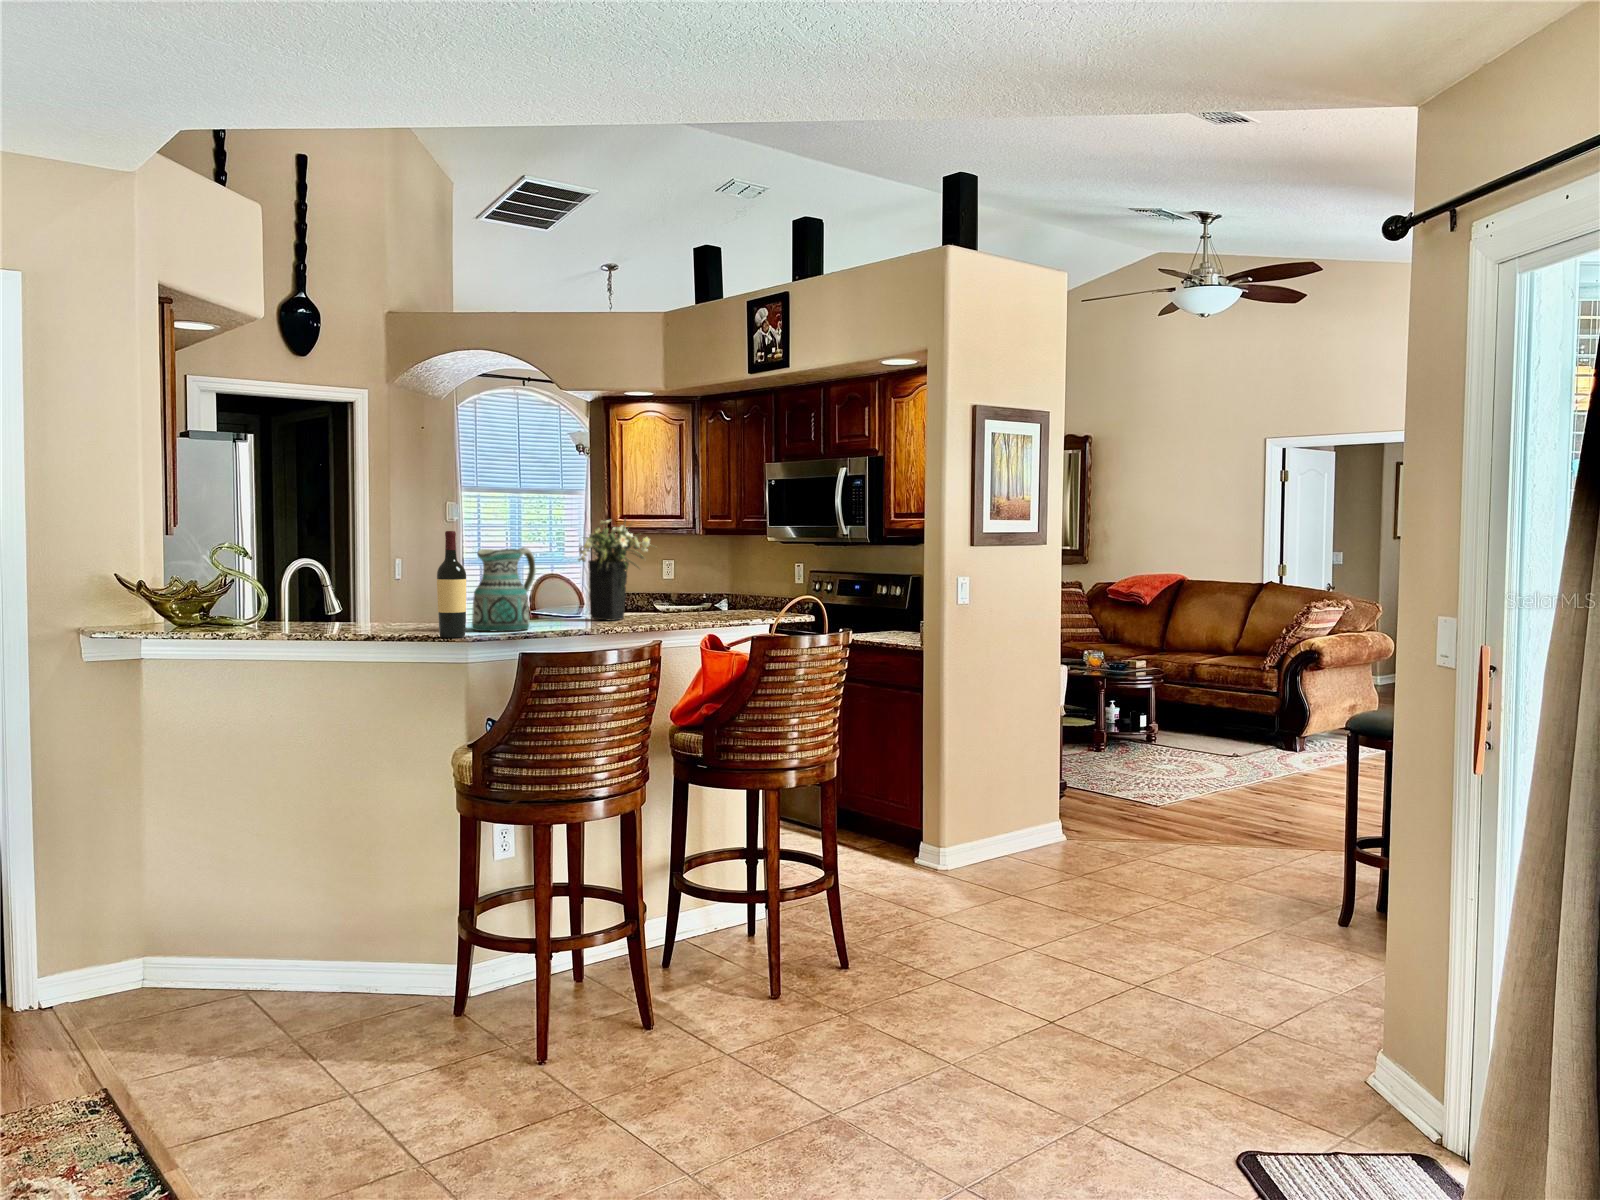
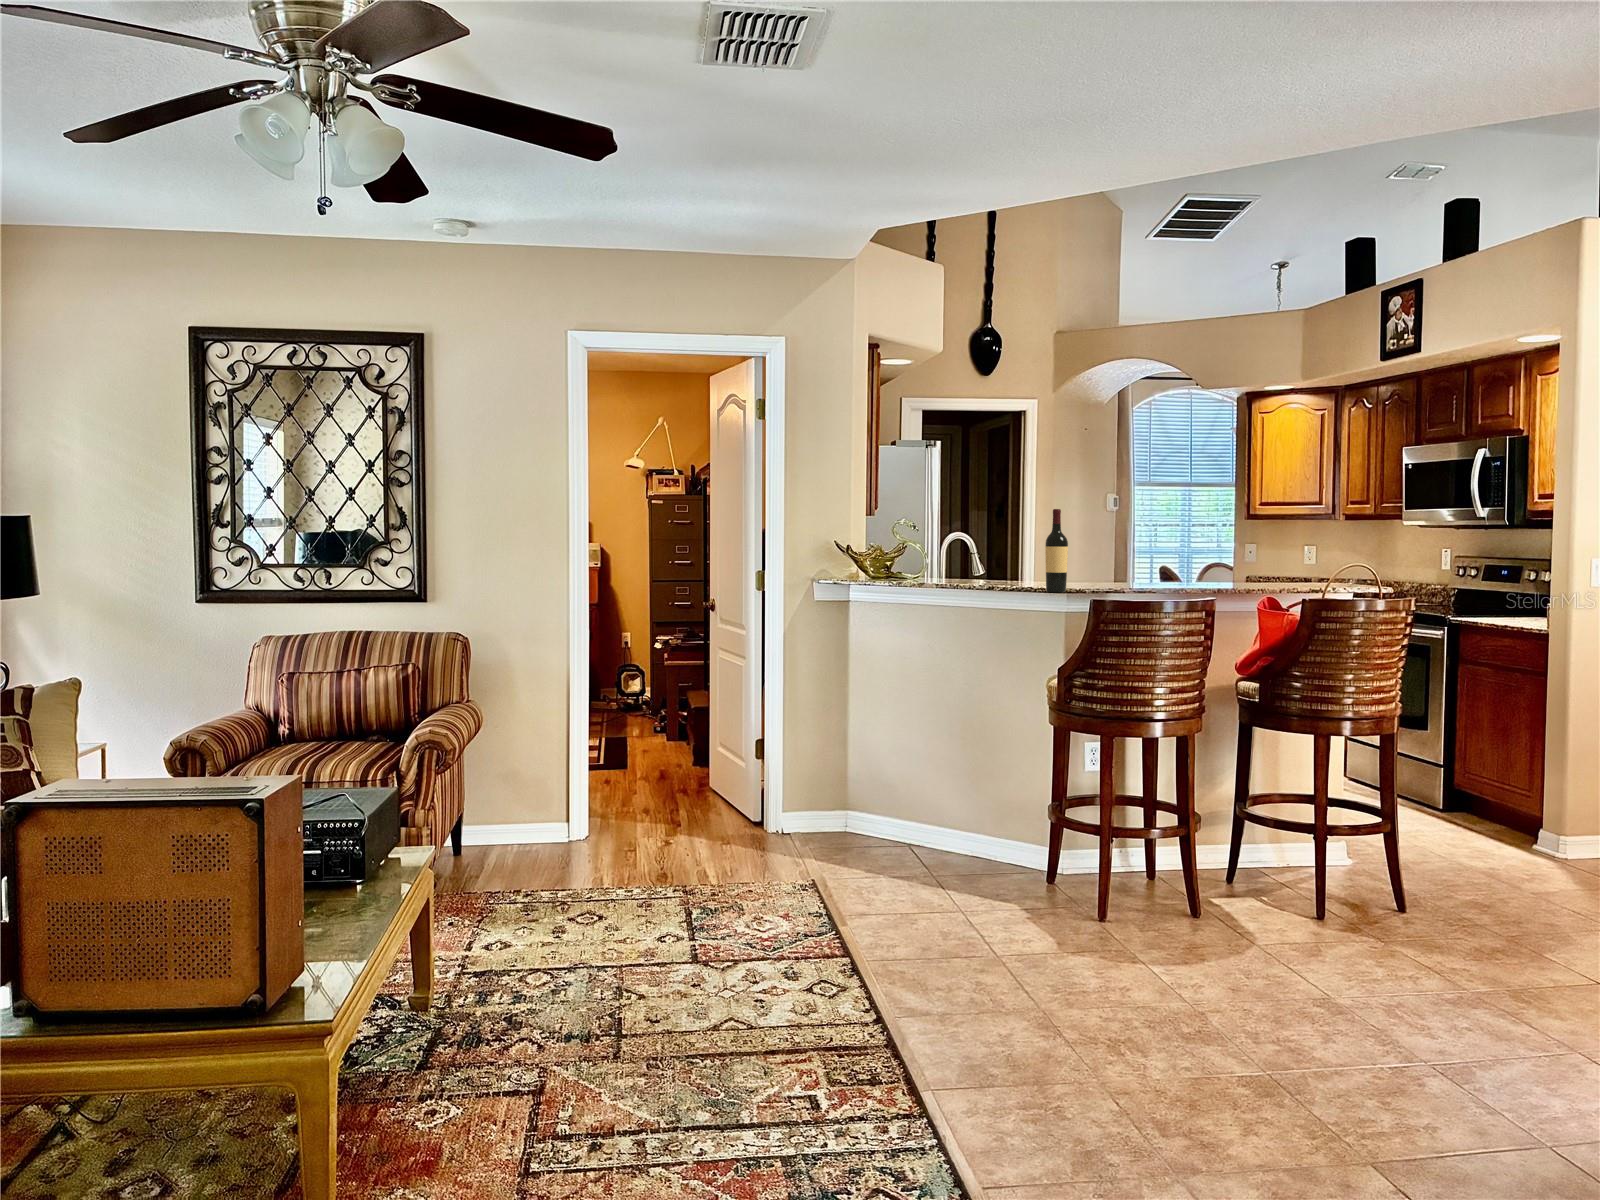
flower arrangement: present [578,519,650,621] -> none [1170,499,1247,588]
ceramic pitcher: present [472,548,536,631] -> none [1077,524,1132,591]

